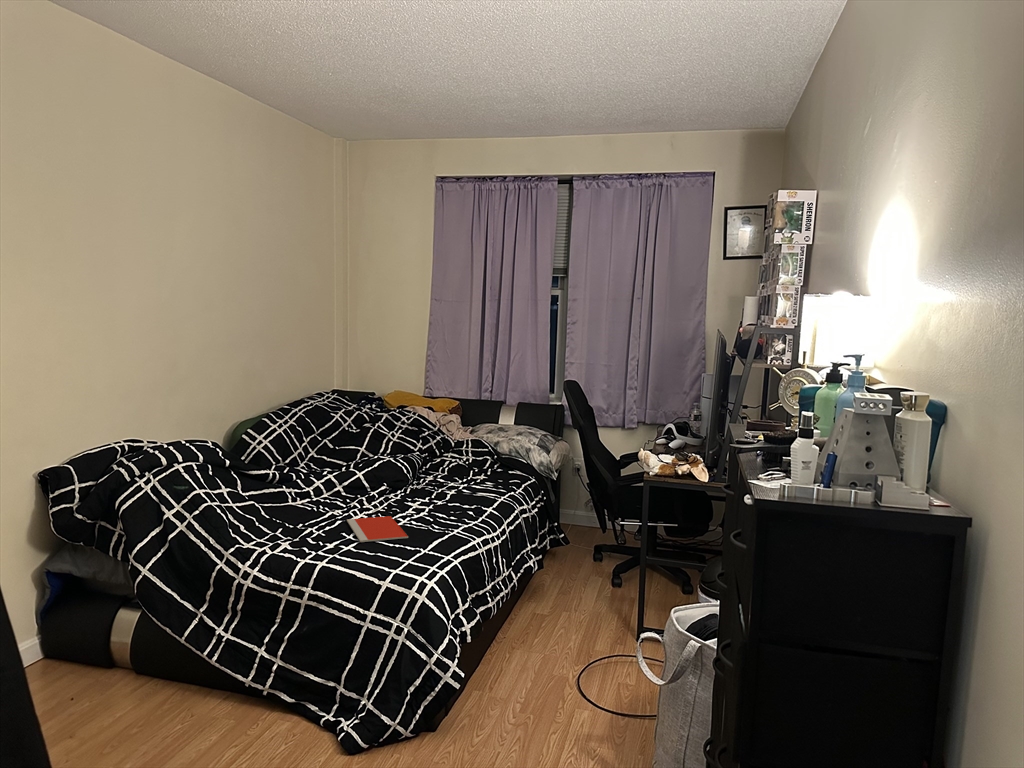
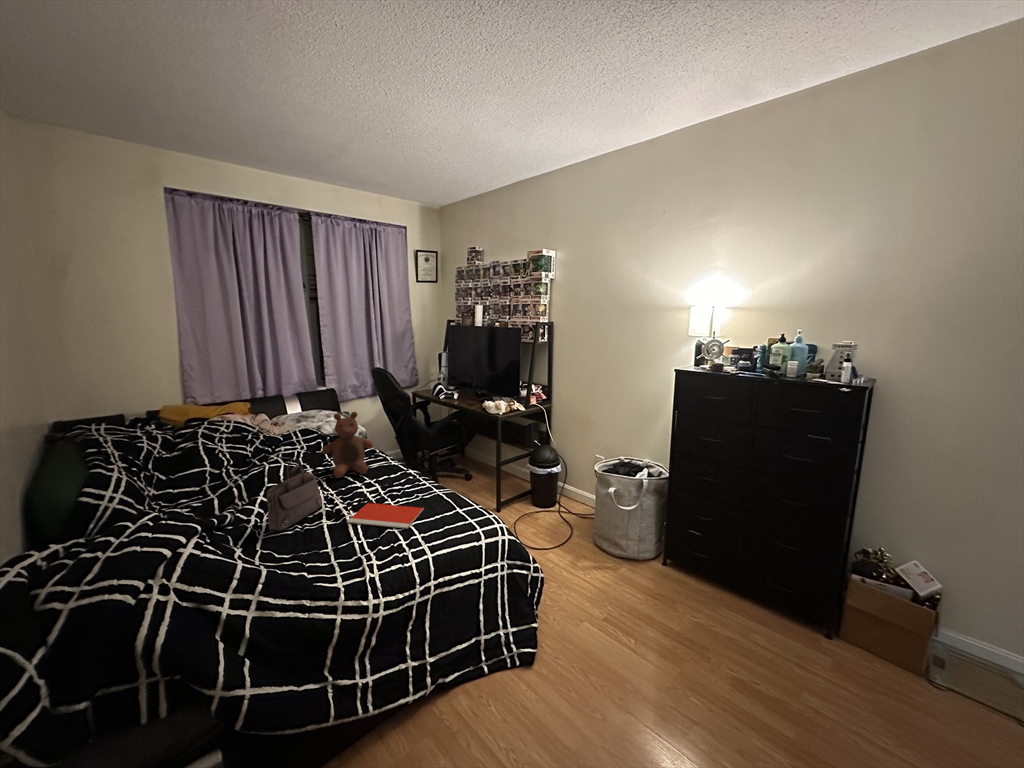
stuffed bear: none [420,418,480,497] -> present [322,412,373,478]
handbag: none [302,440,367,507] -> present [266,458,322,530]

